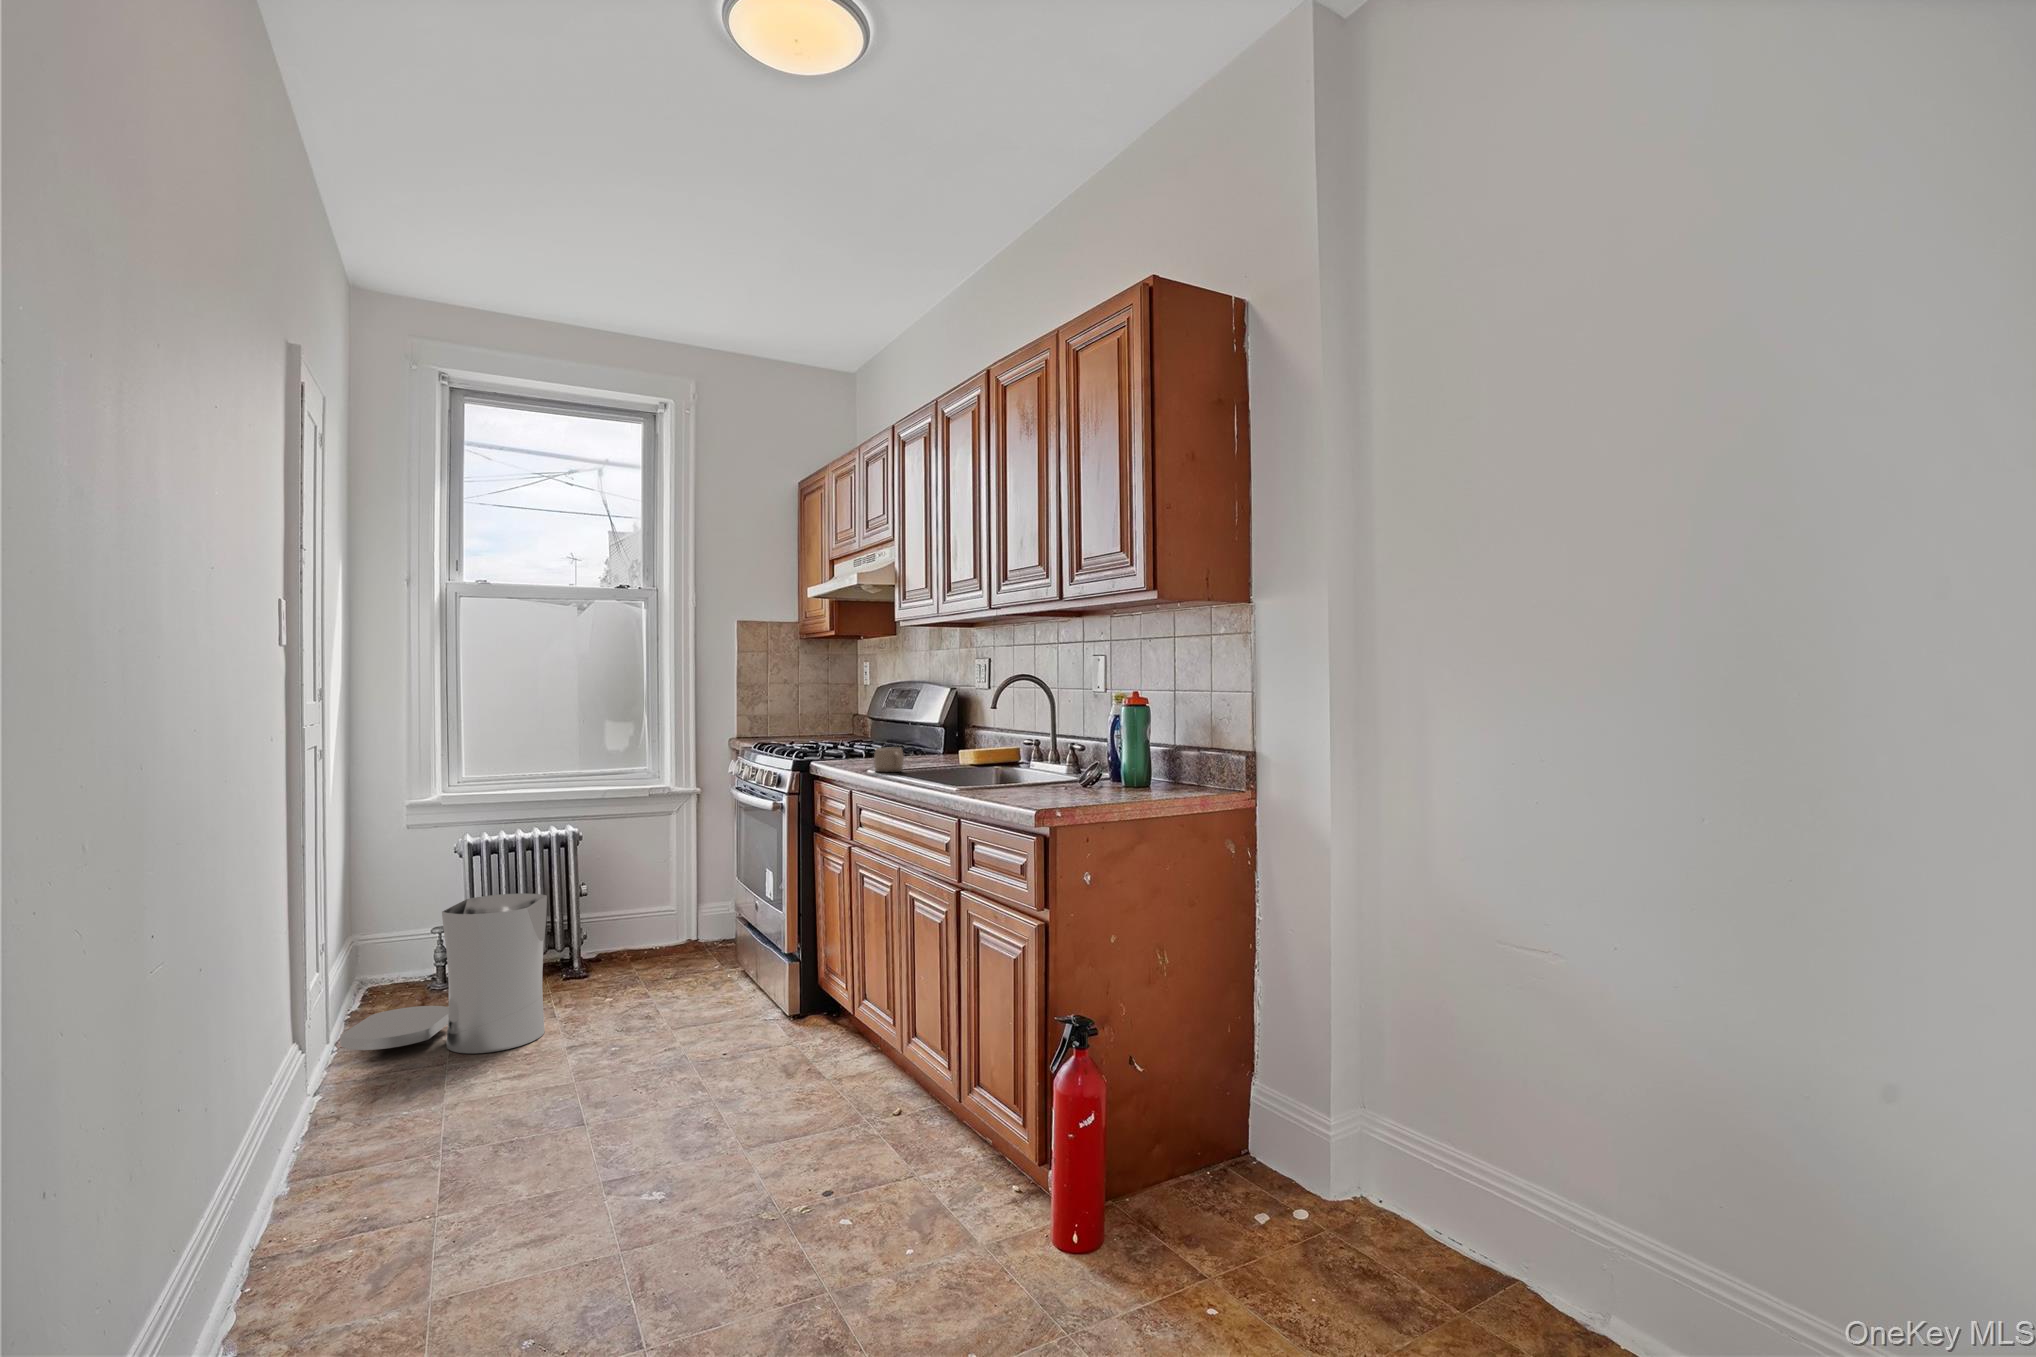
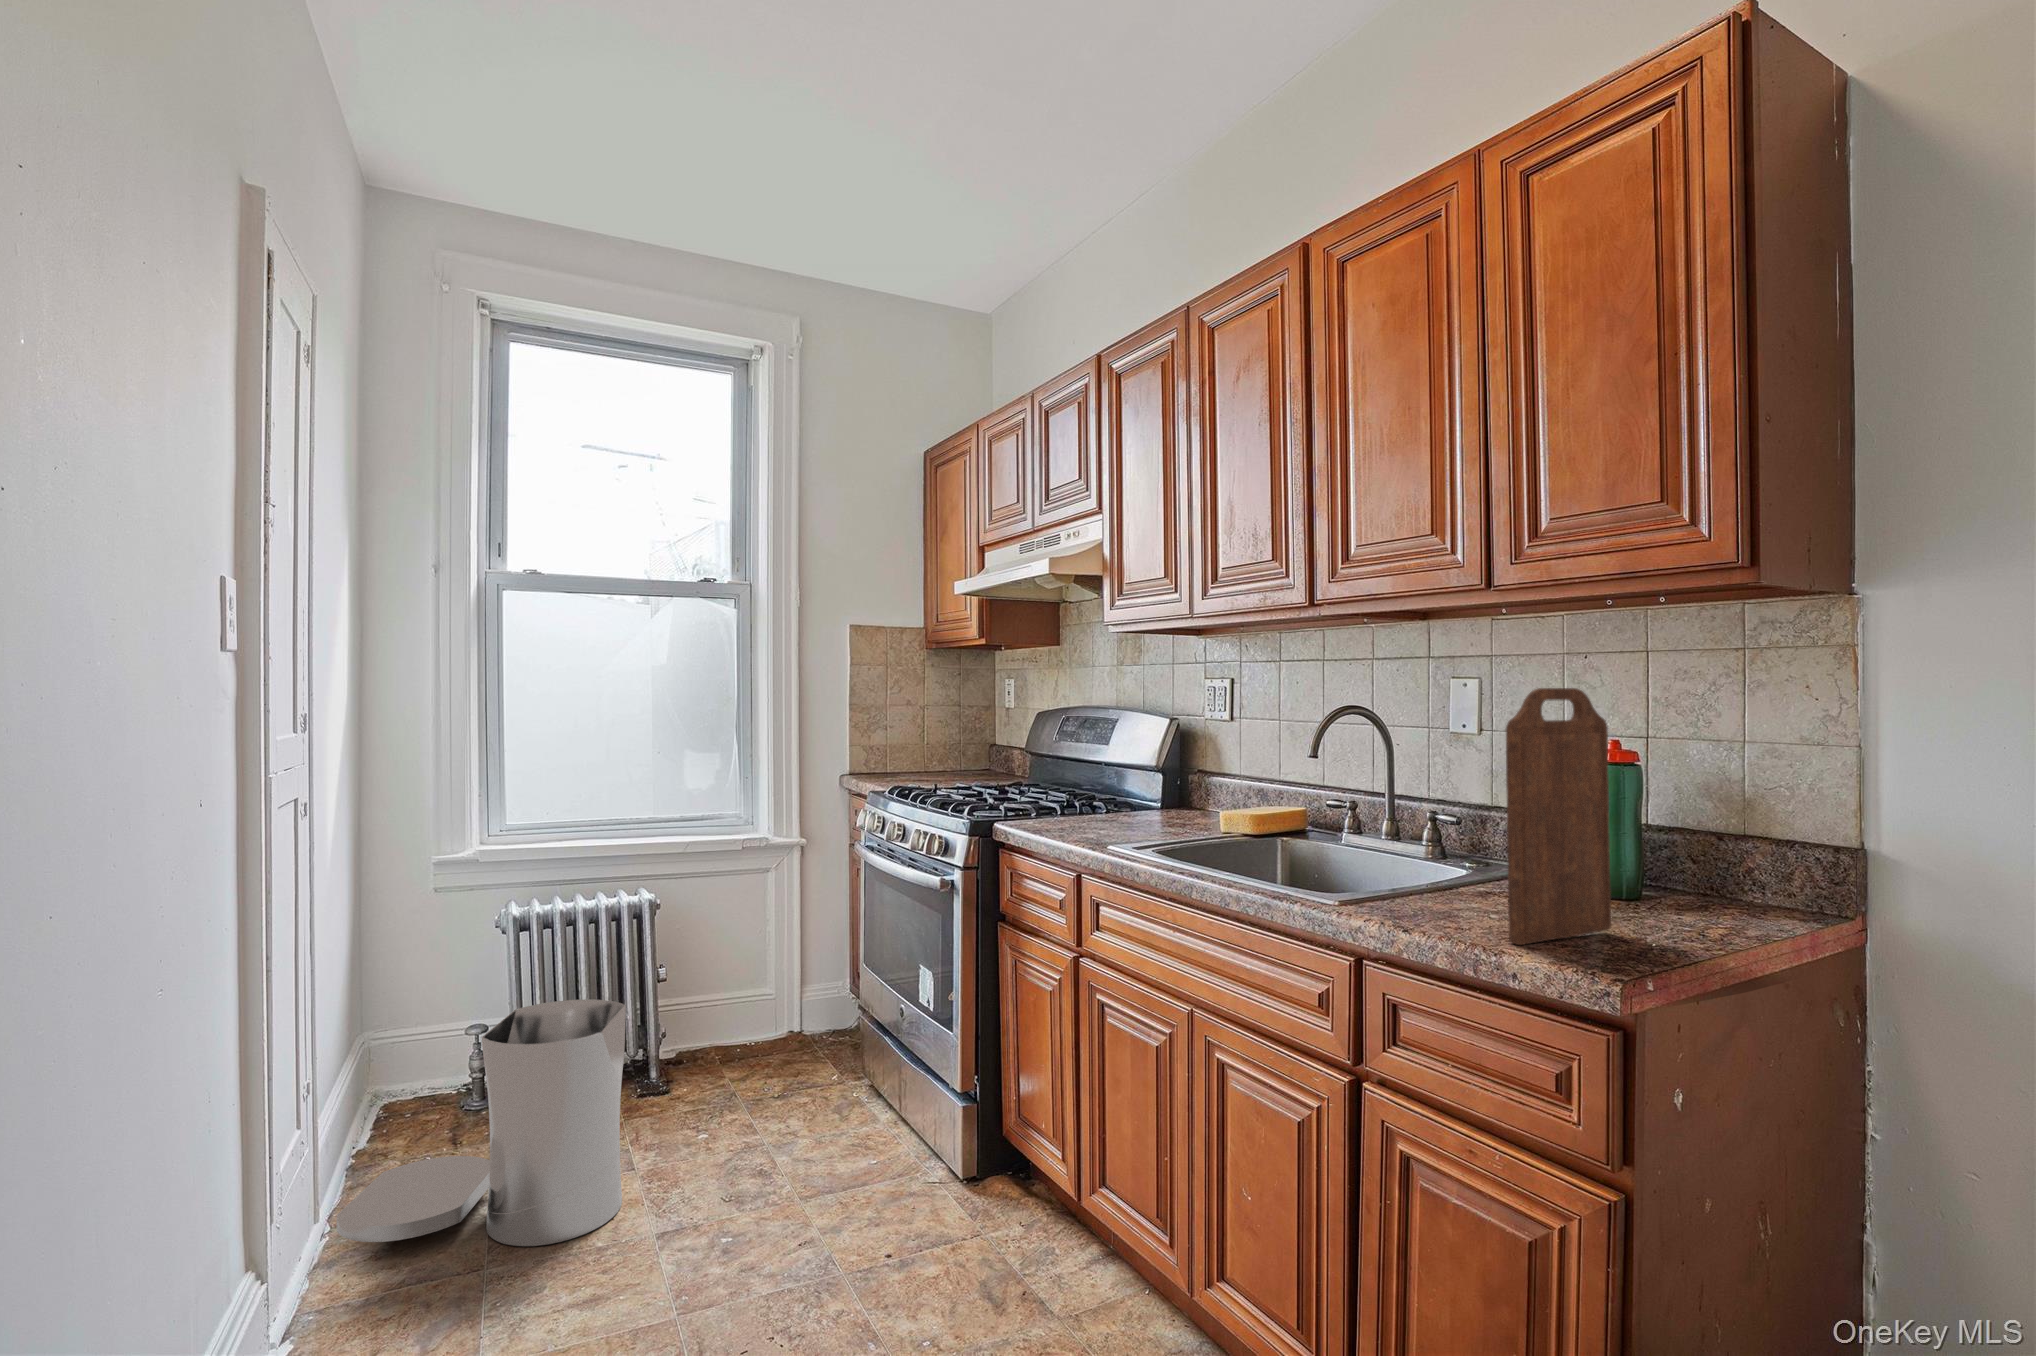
cutting board: none [1026,659,1101,804] -> present [1506,688,1611,945]
mug: present [874,747,904,772] -> none [1116,809,1164,849]

